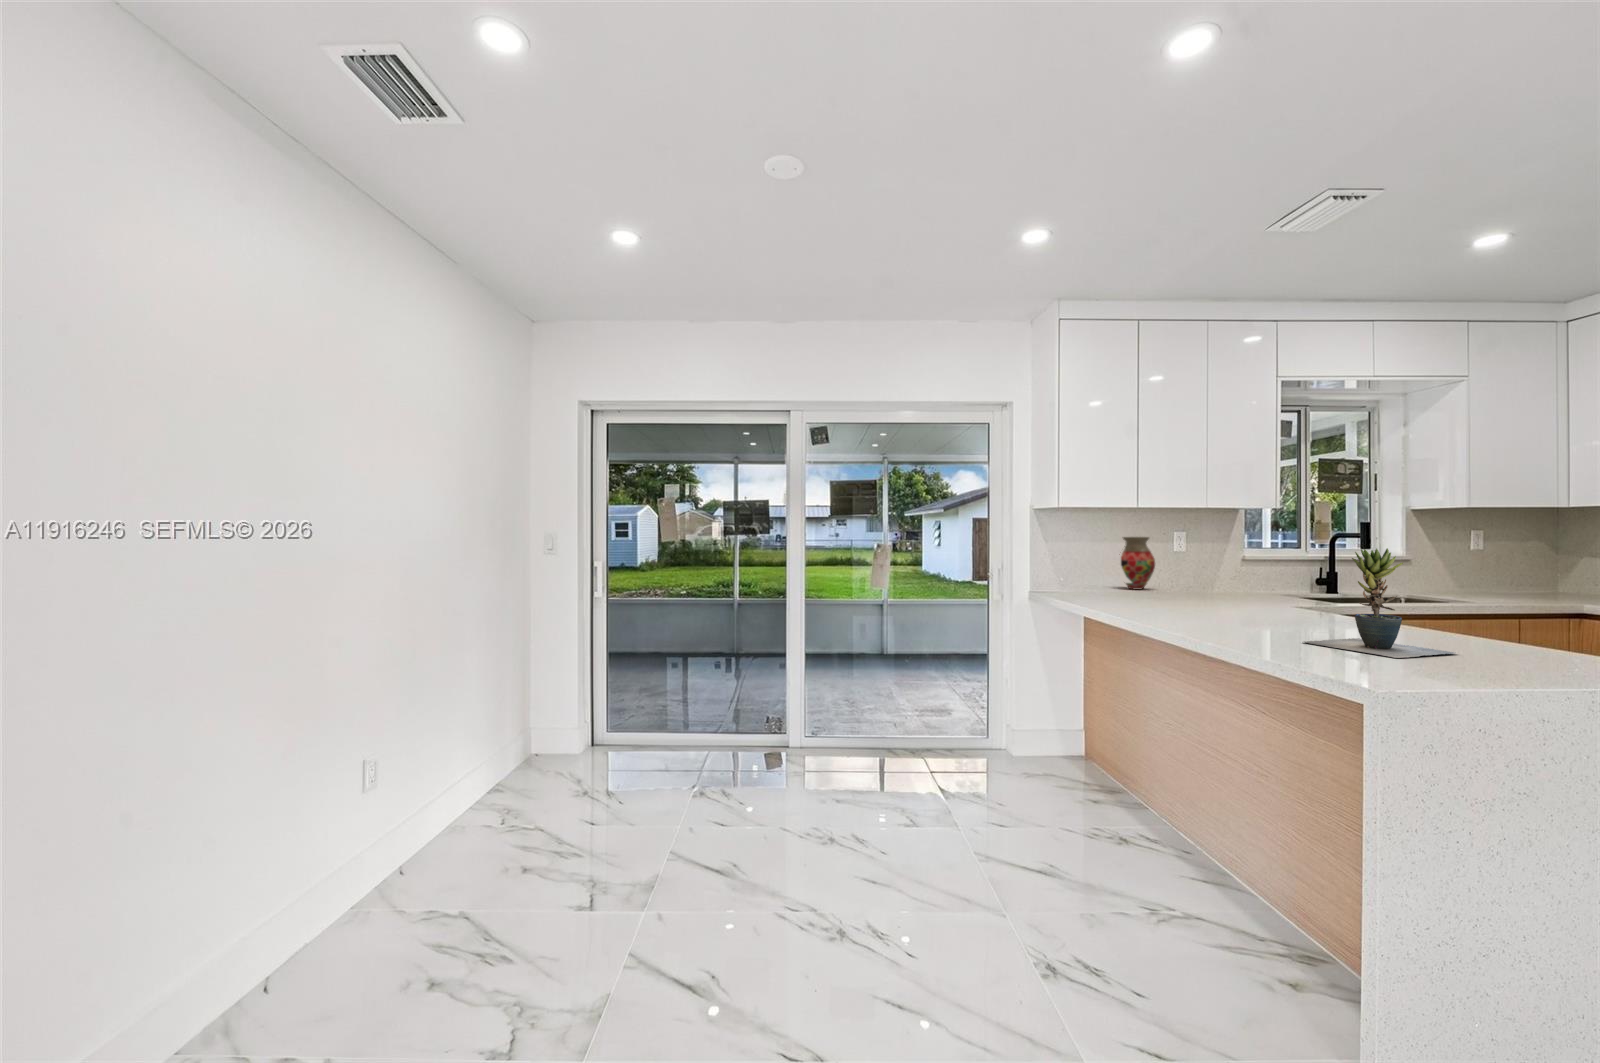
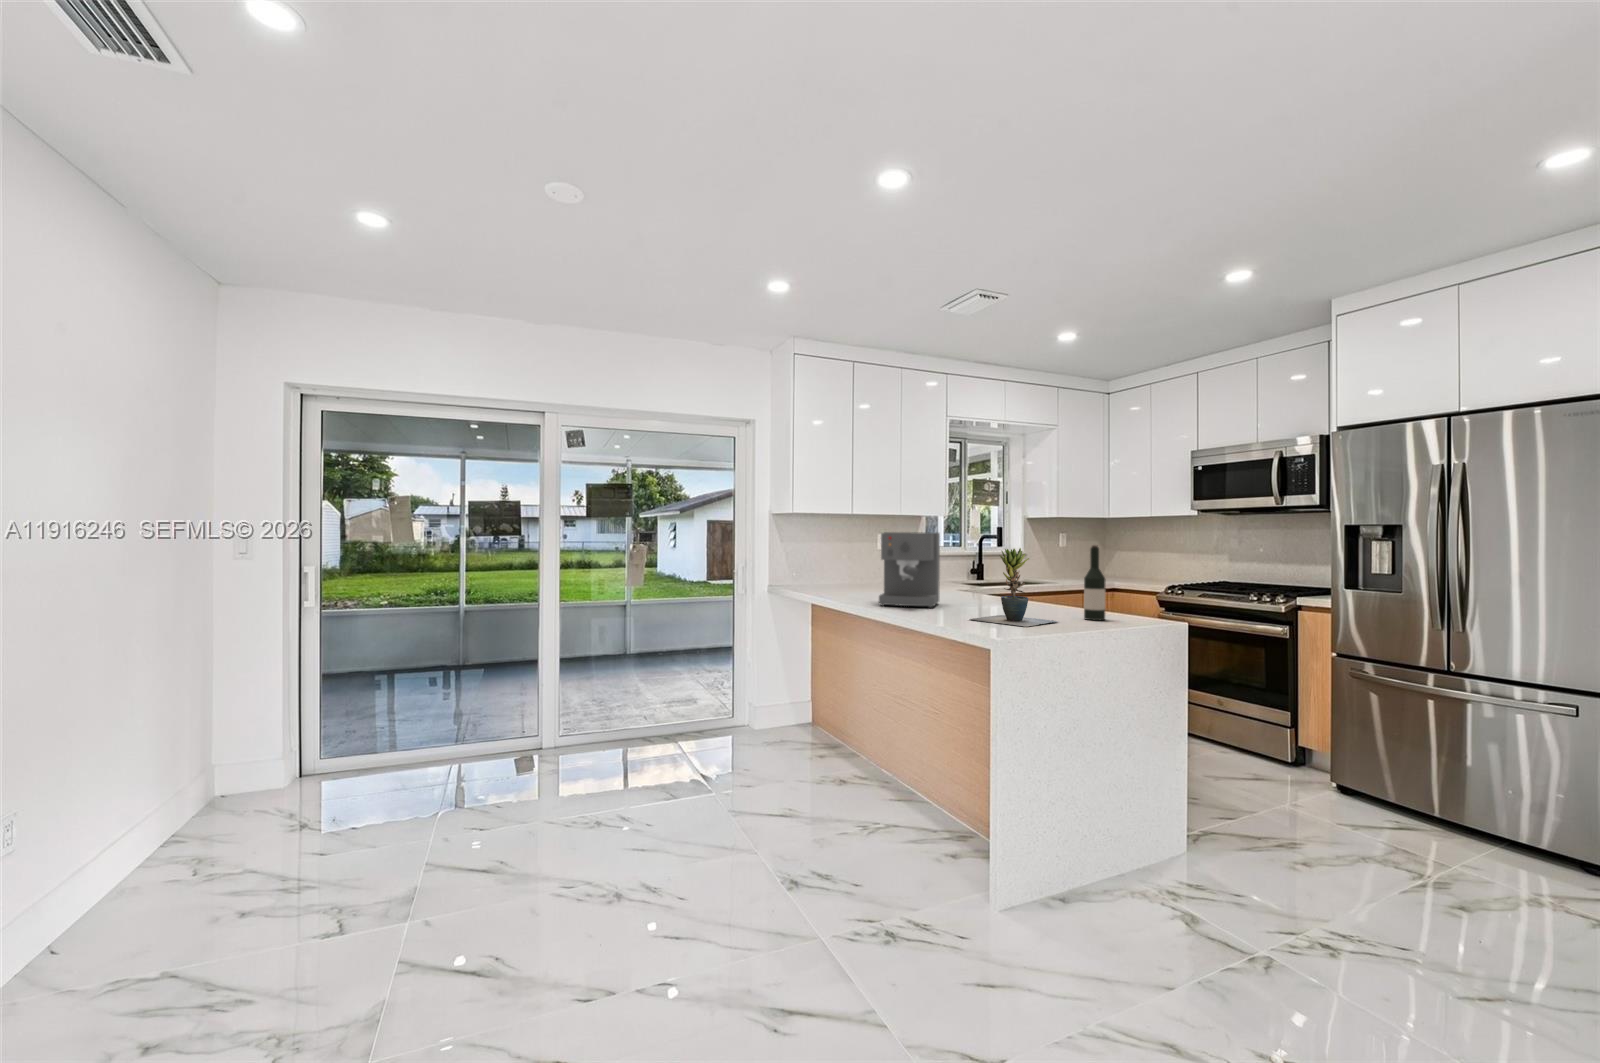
coffee maker: none [1173,529,1261,623] -> present [879,532,940,608]
vase: present [1121,537,1155,590] -> none [830,539,860,585]
wine bottle: none [1506,545,1548,656] -> present [1084,545,1105,620]

